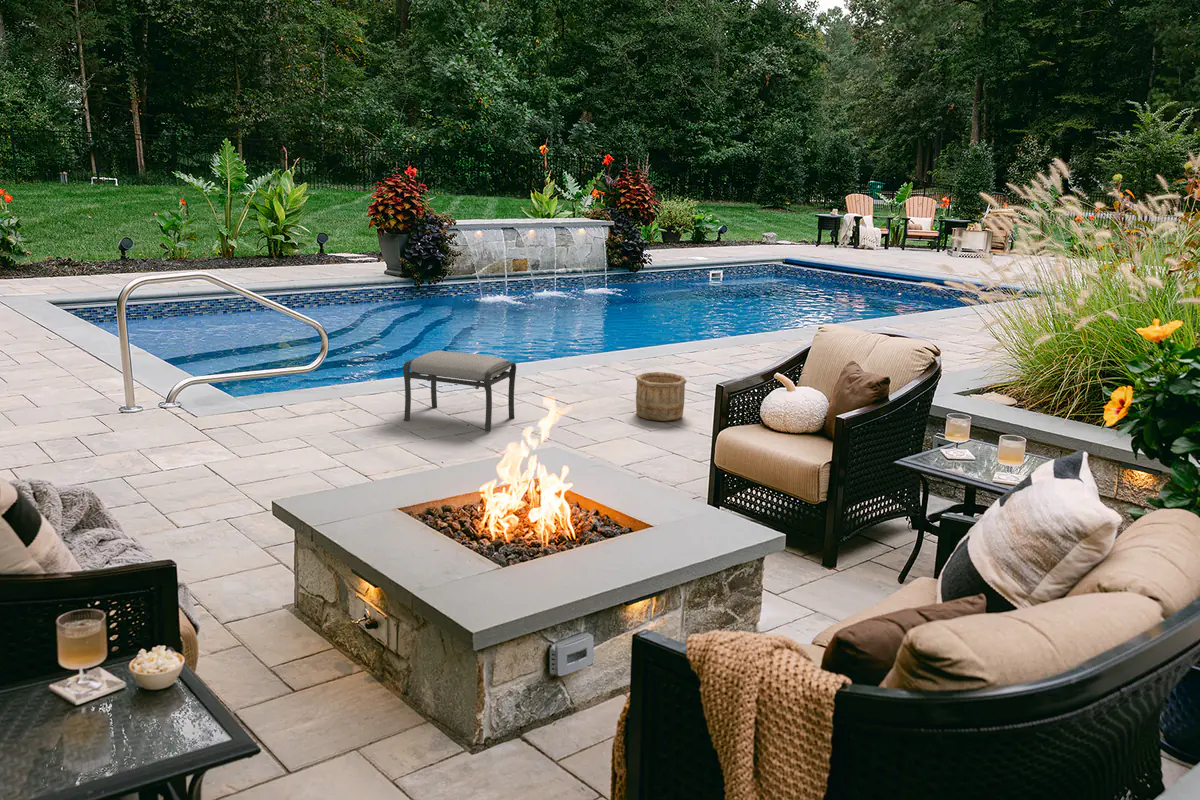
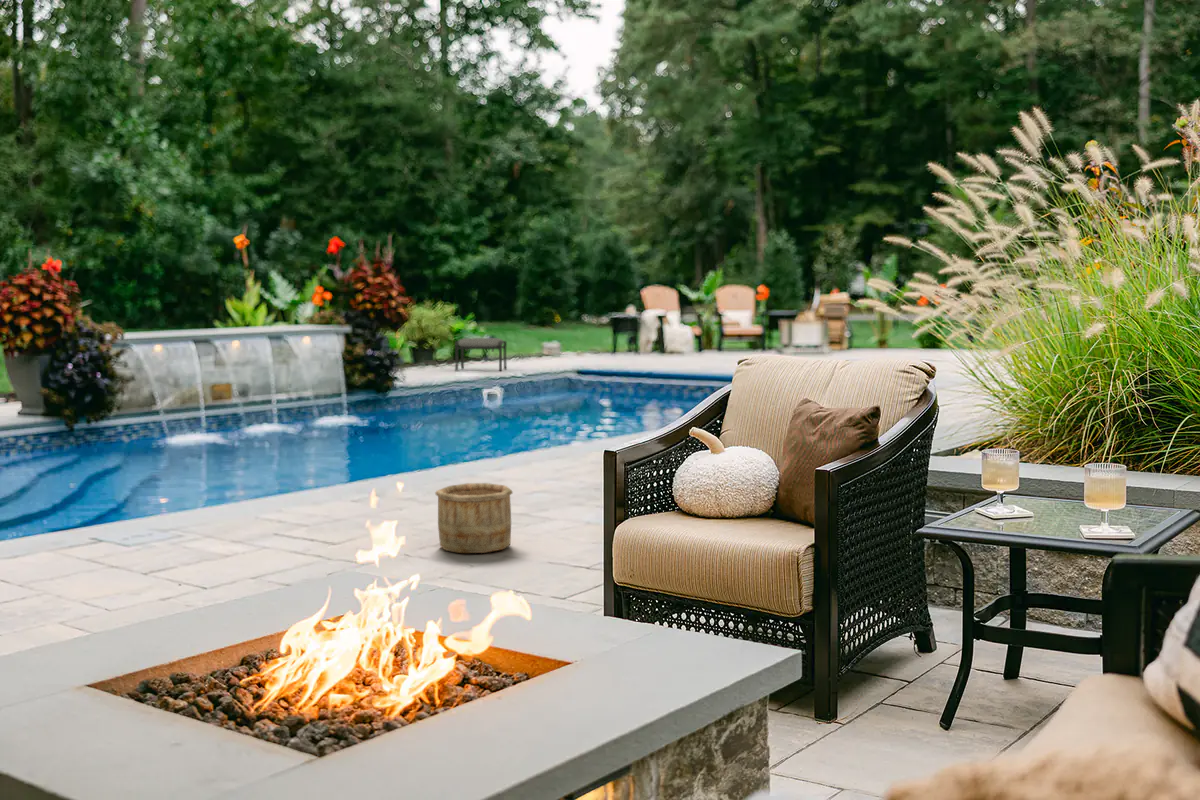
ottoman: present [403,350,516,432] -> present [455,338,507,371]

